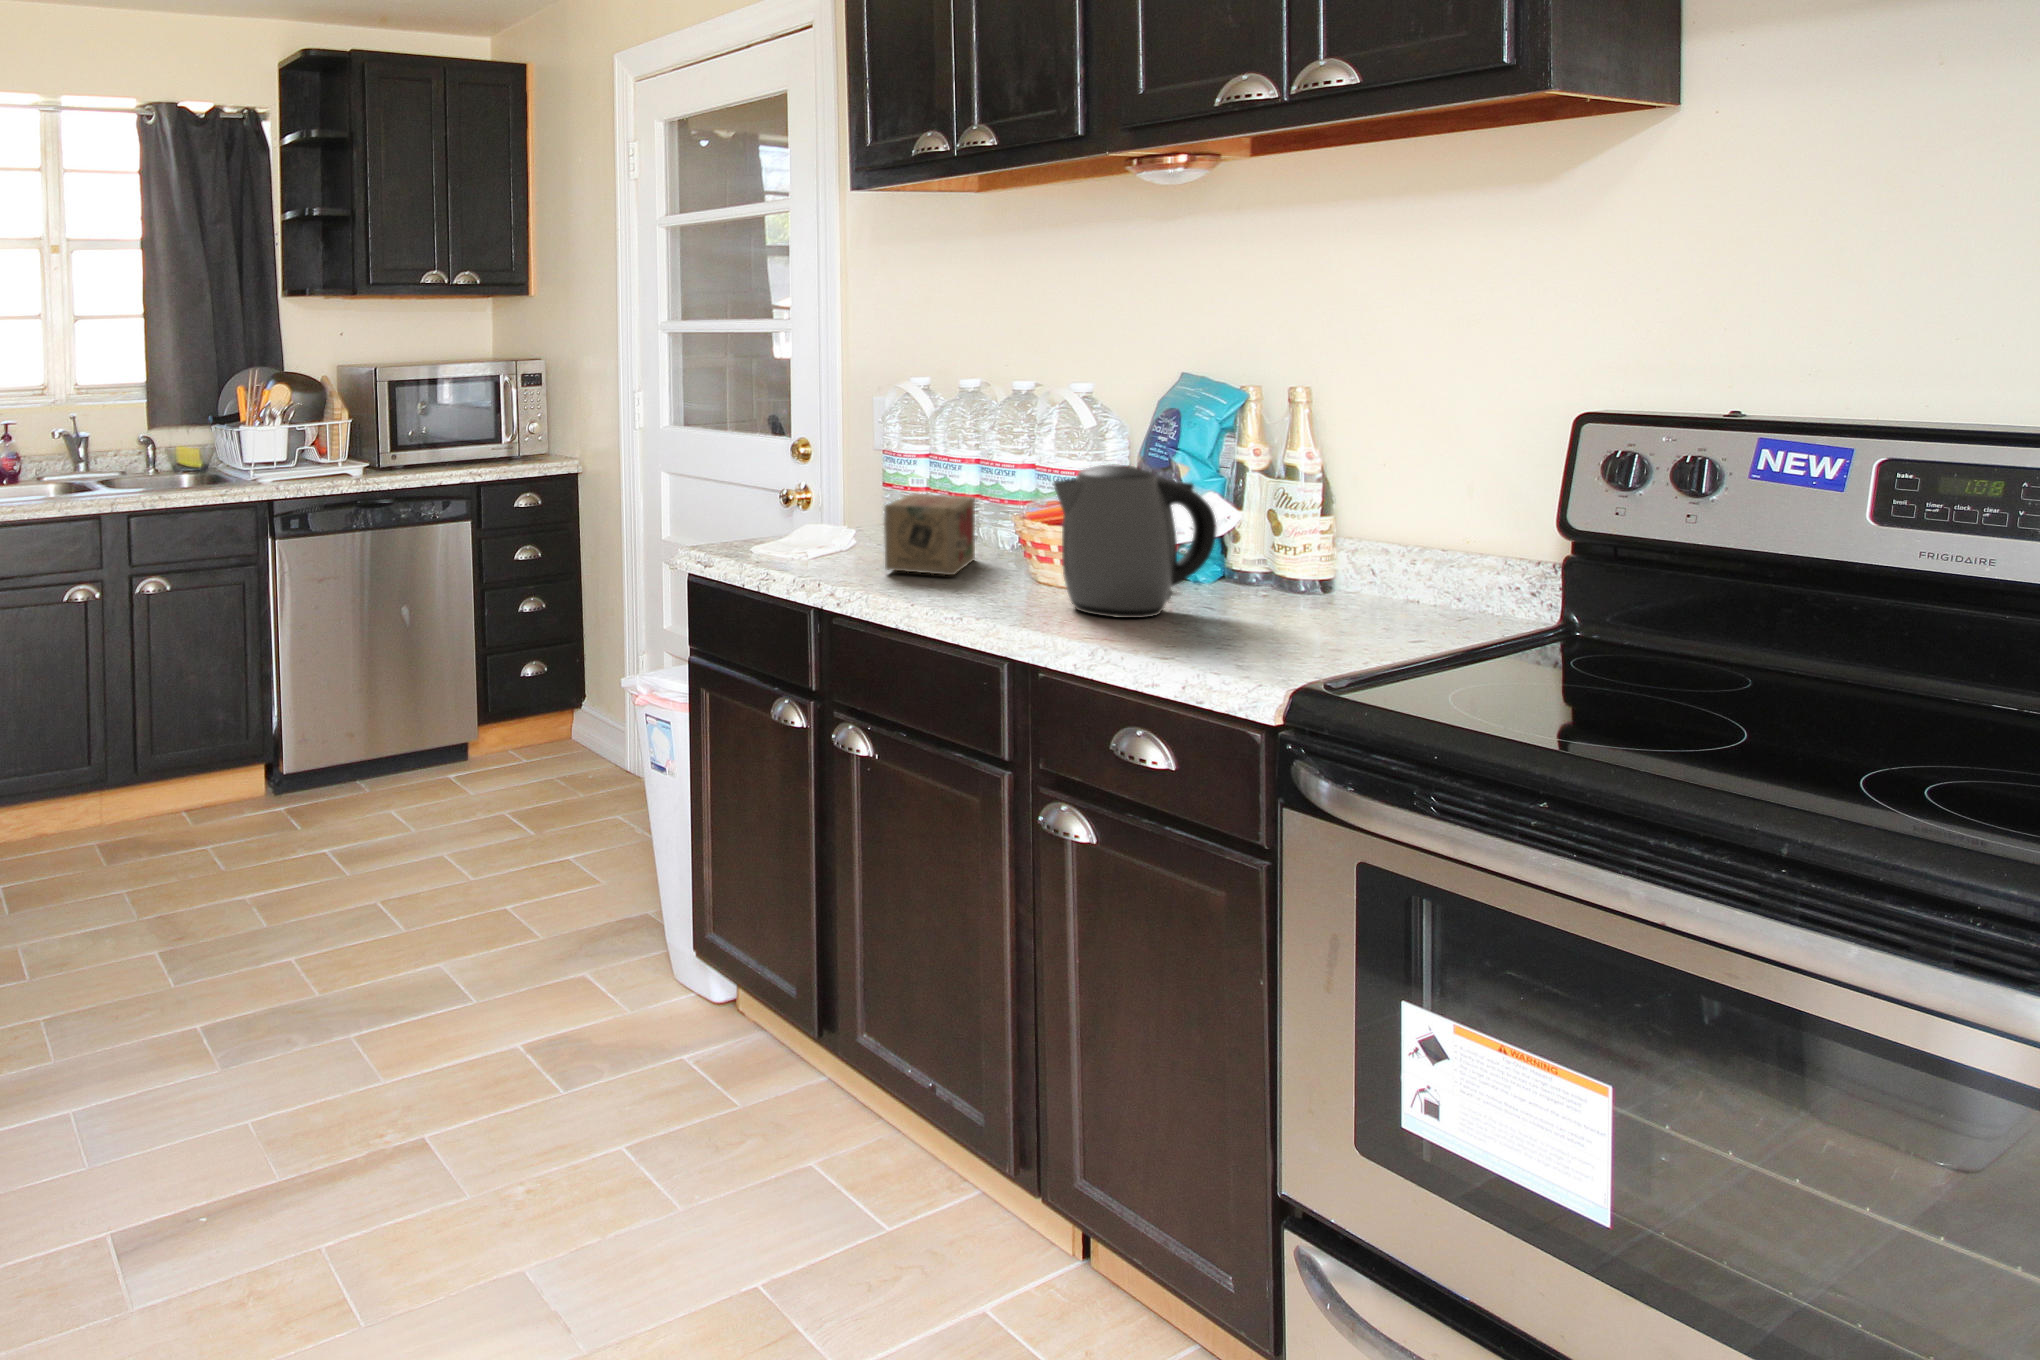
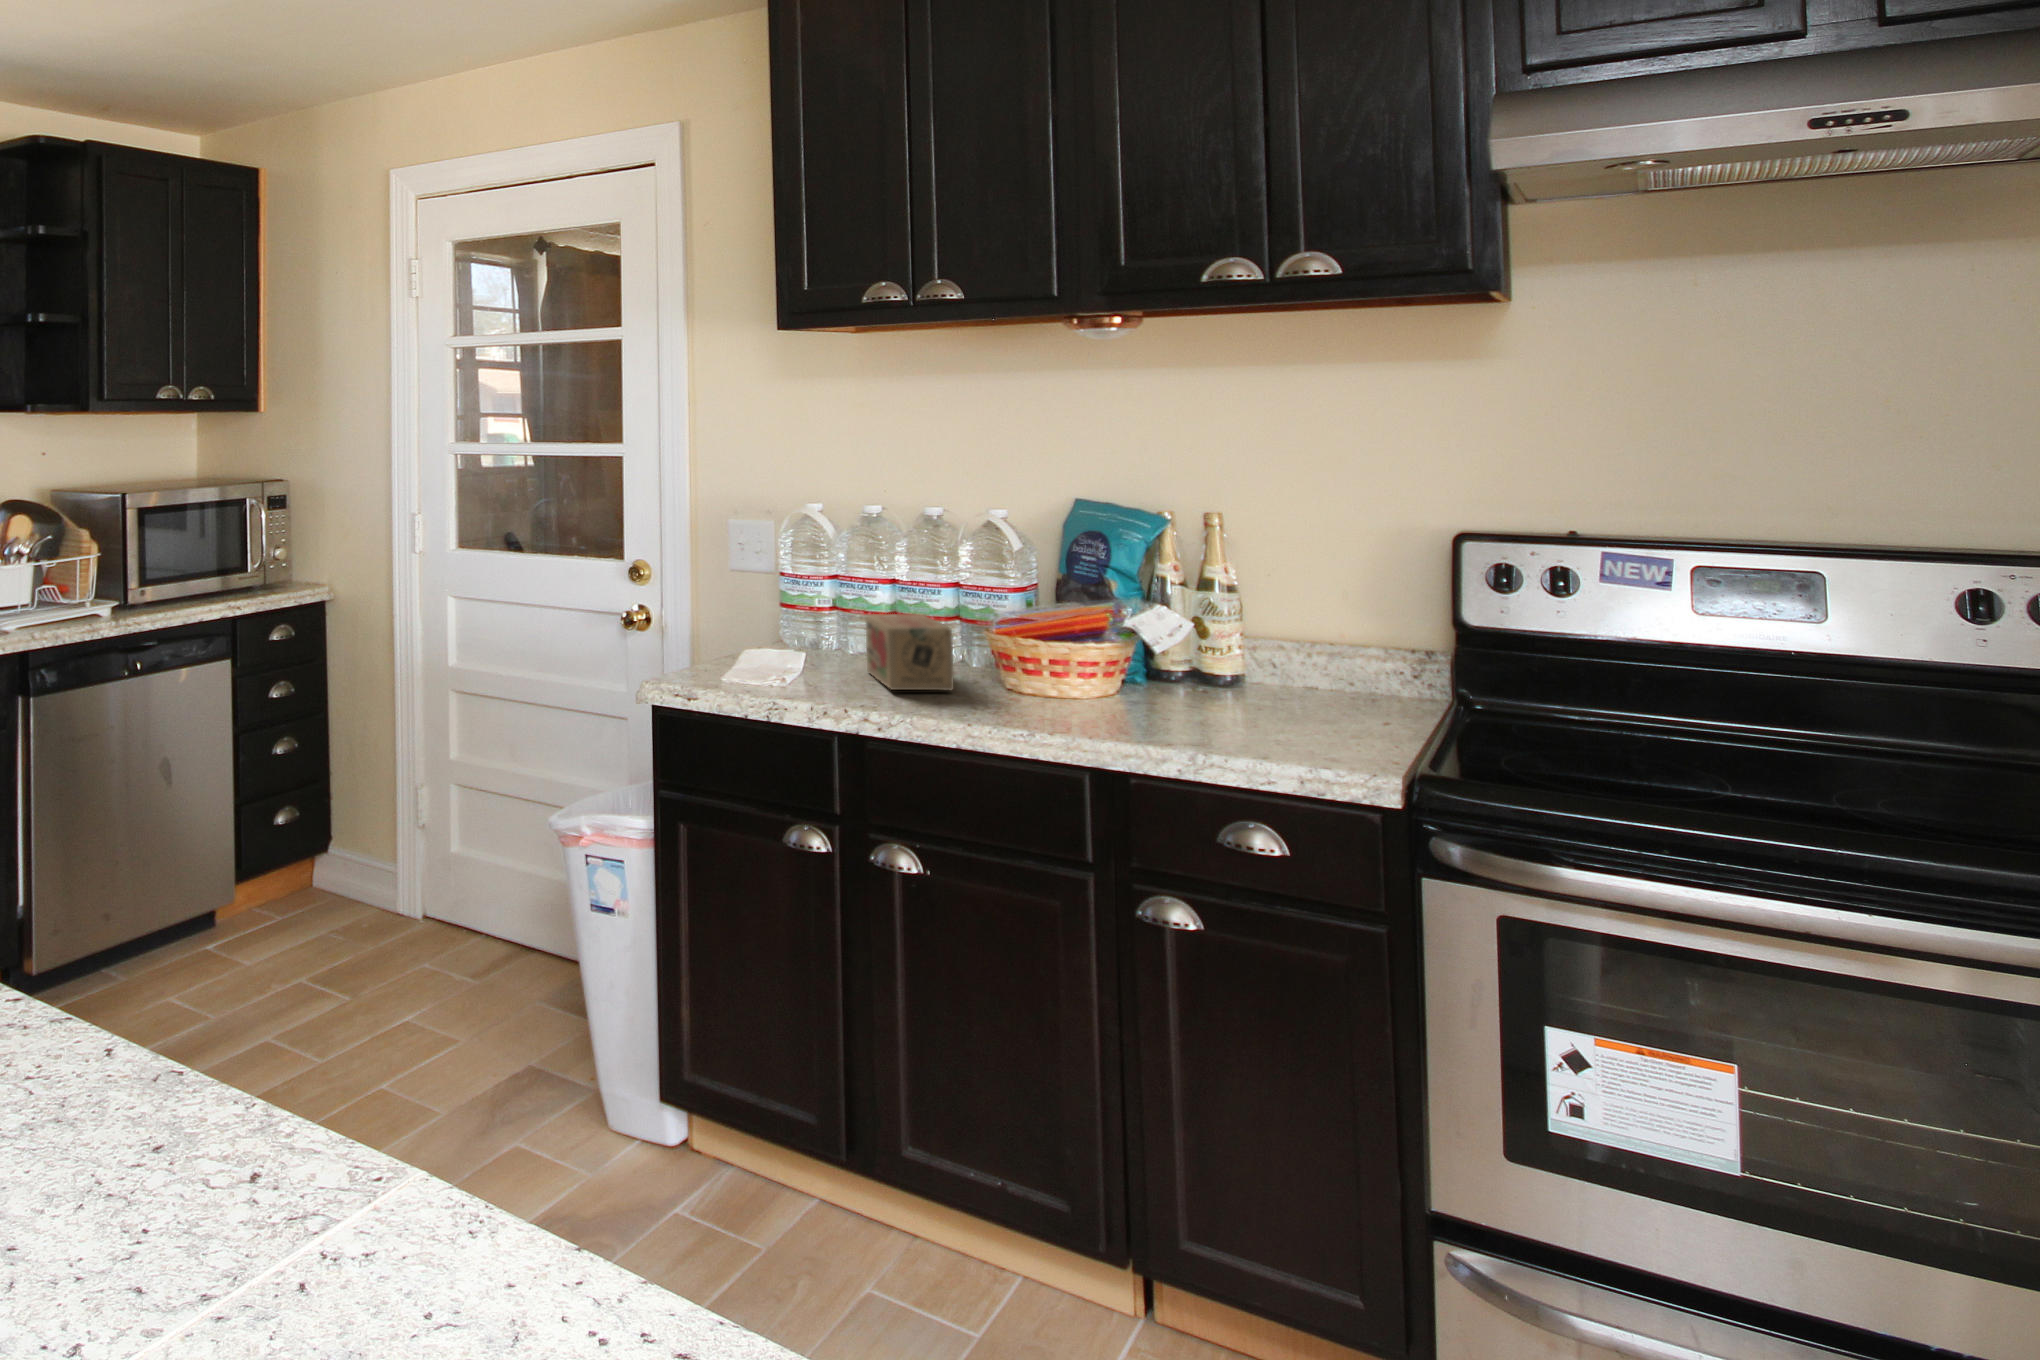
kettle: present [1054,464,1216,618] -> none [1088,585,1206,720]

